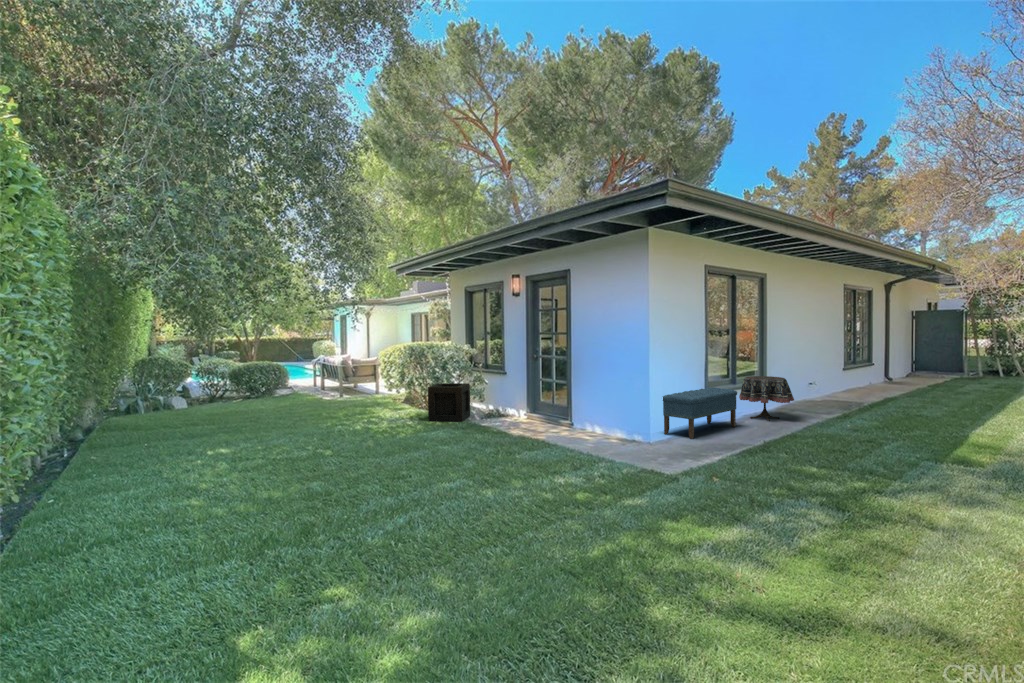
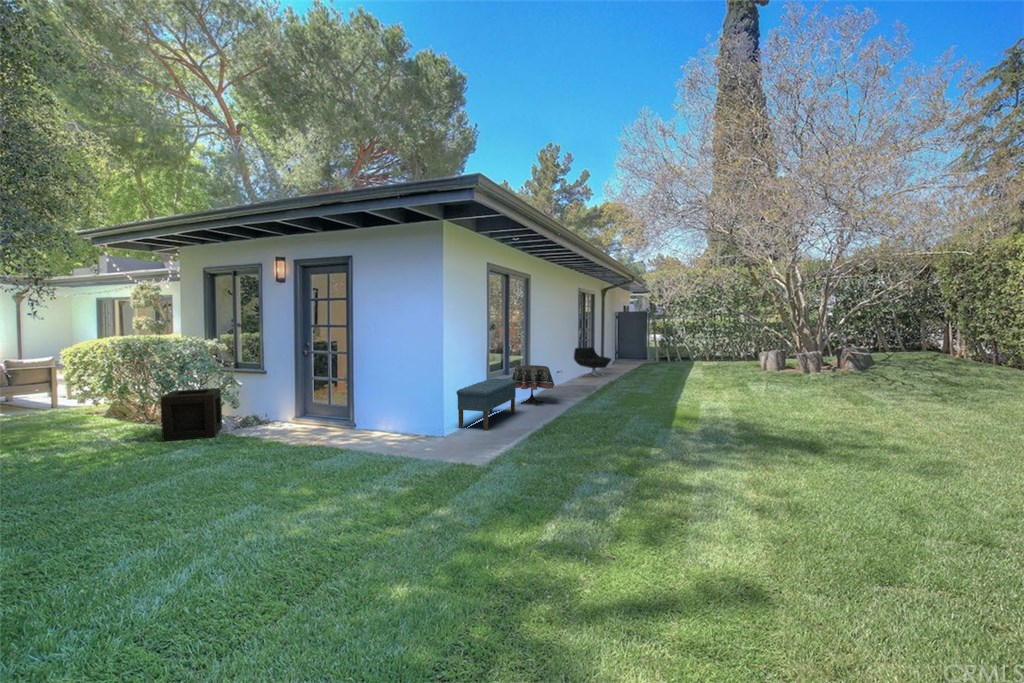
lounge chair: none [847,360,904,398] -> present [574,347,611,376]

